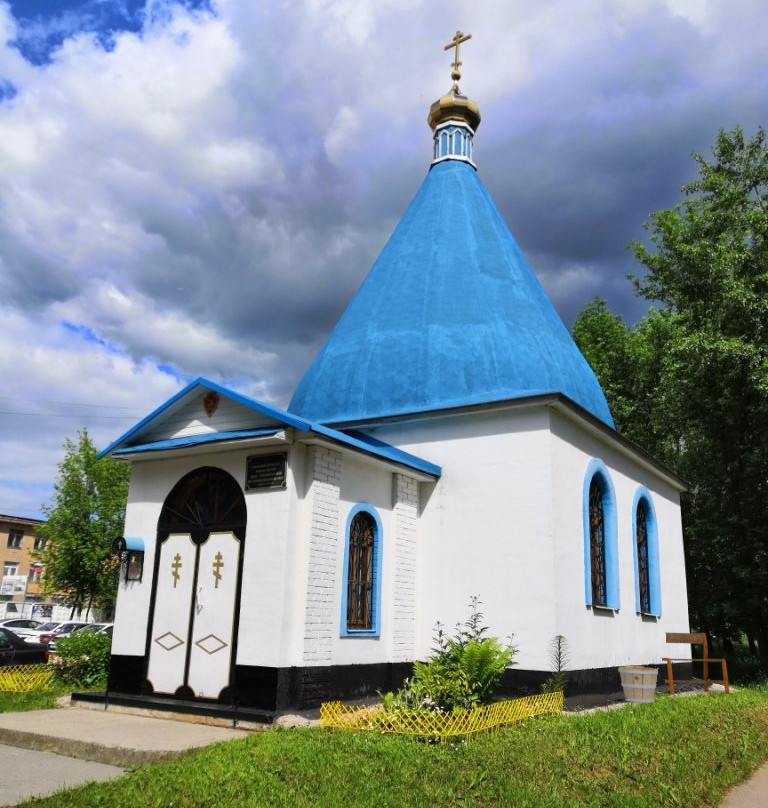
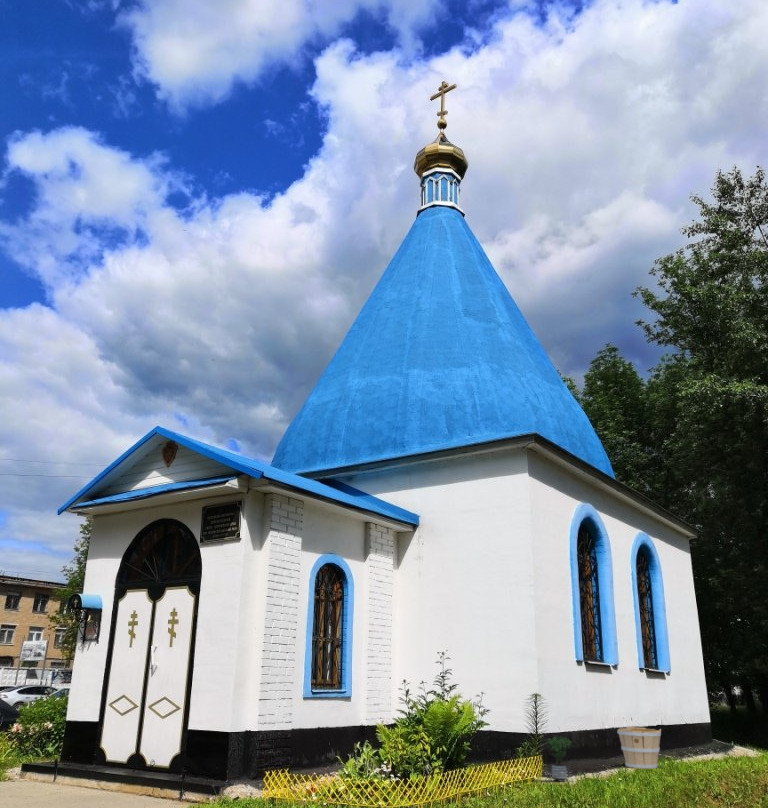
bench: present [659,632,730,694] -> none [662,689,747,758]
potted plant: none [559,672,588,713] -> present [549,737,569,781]

